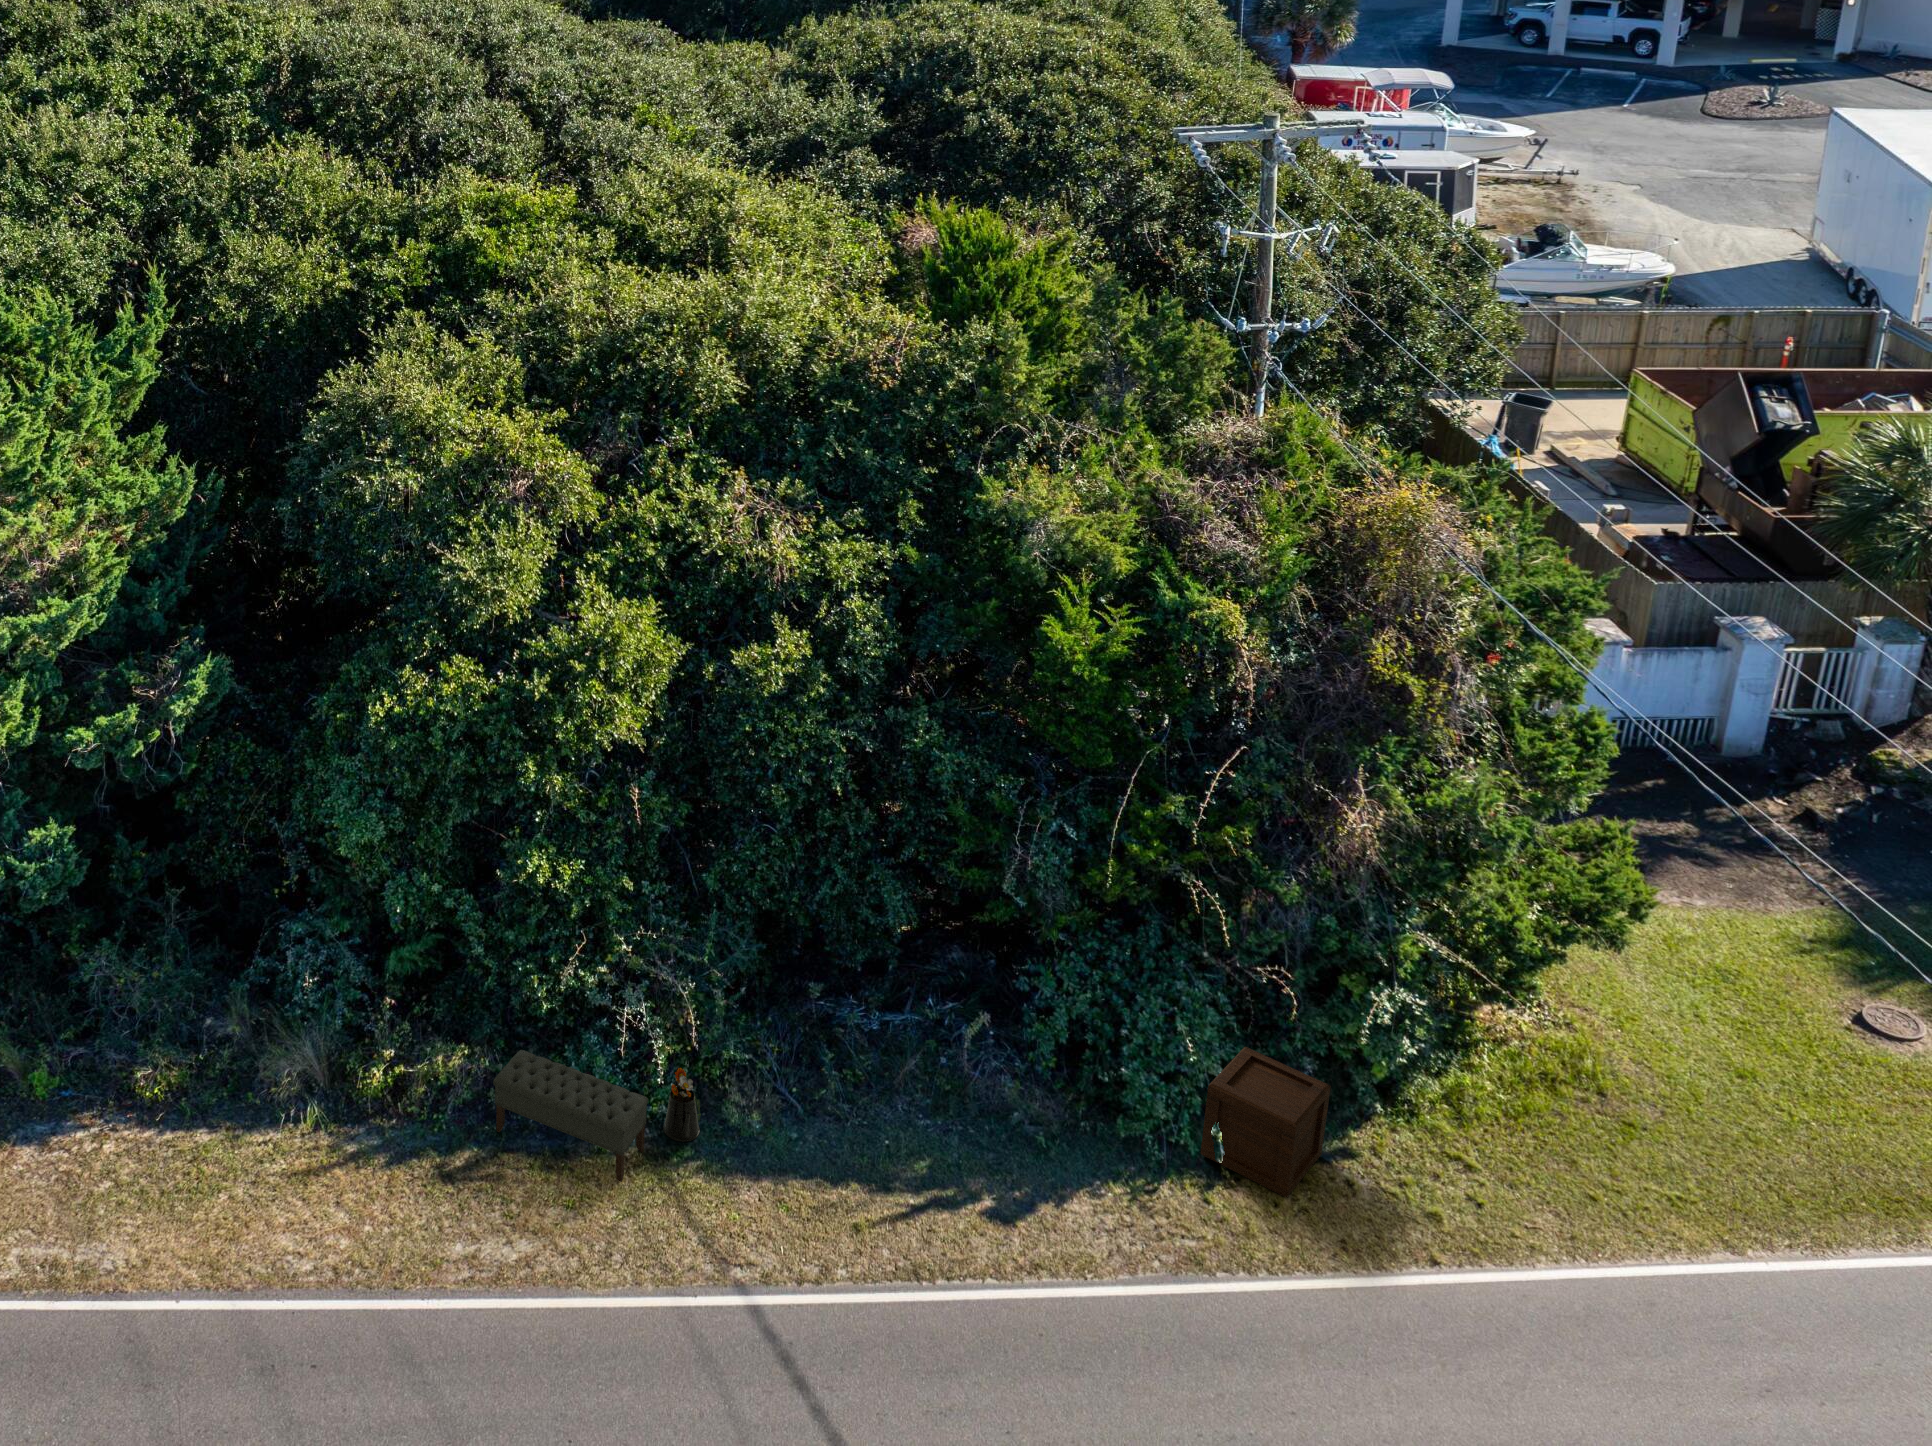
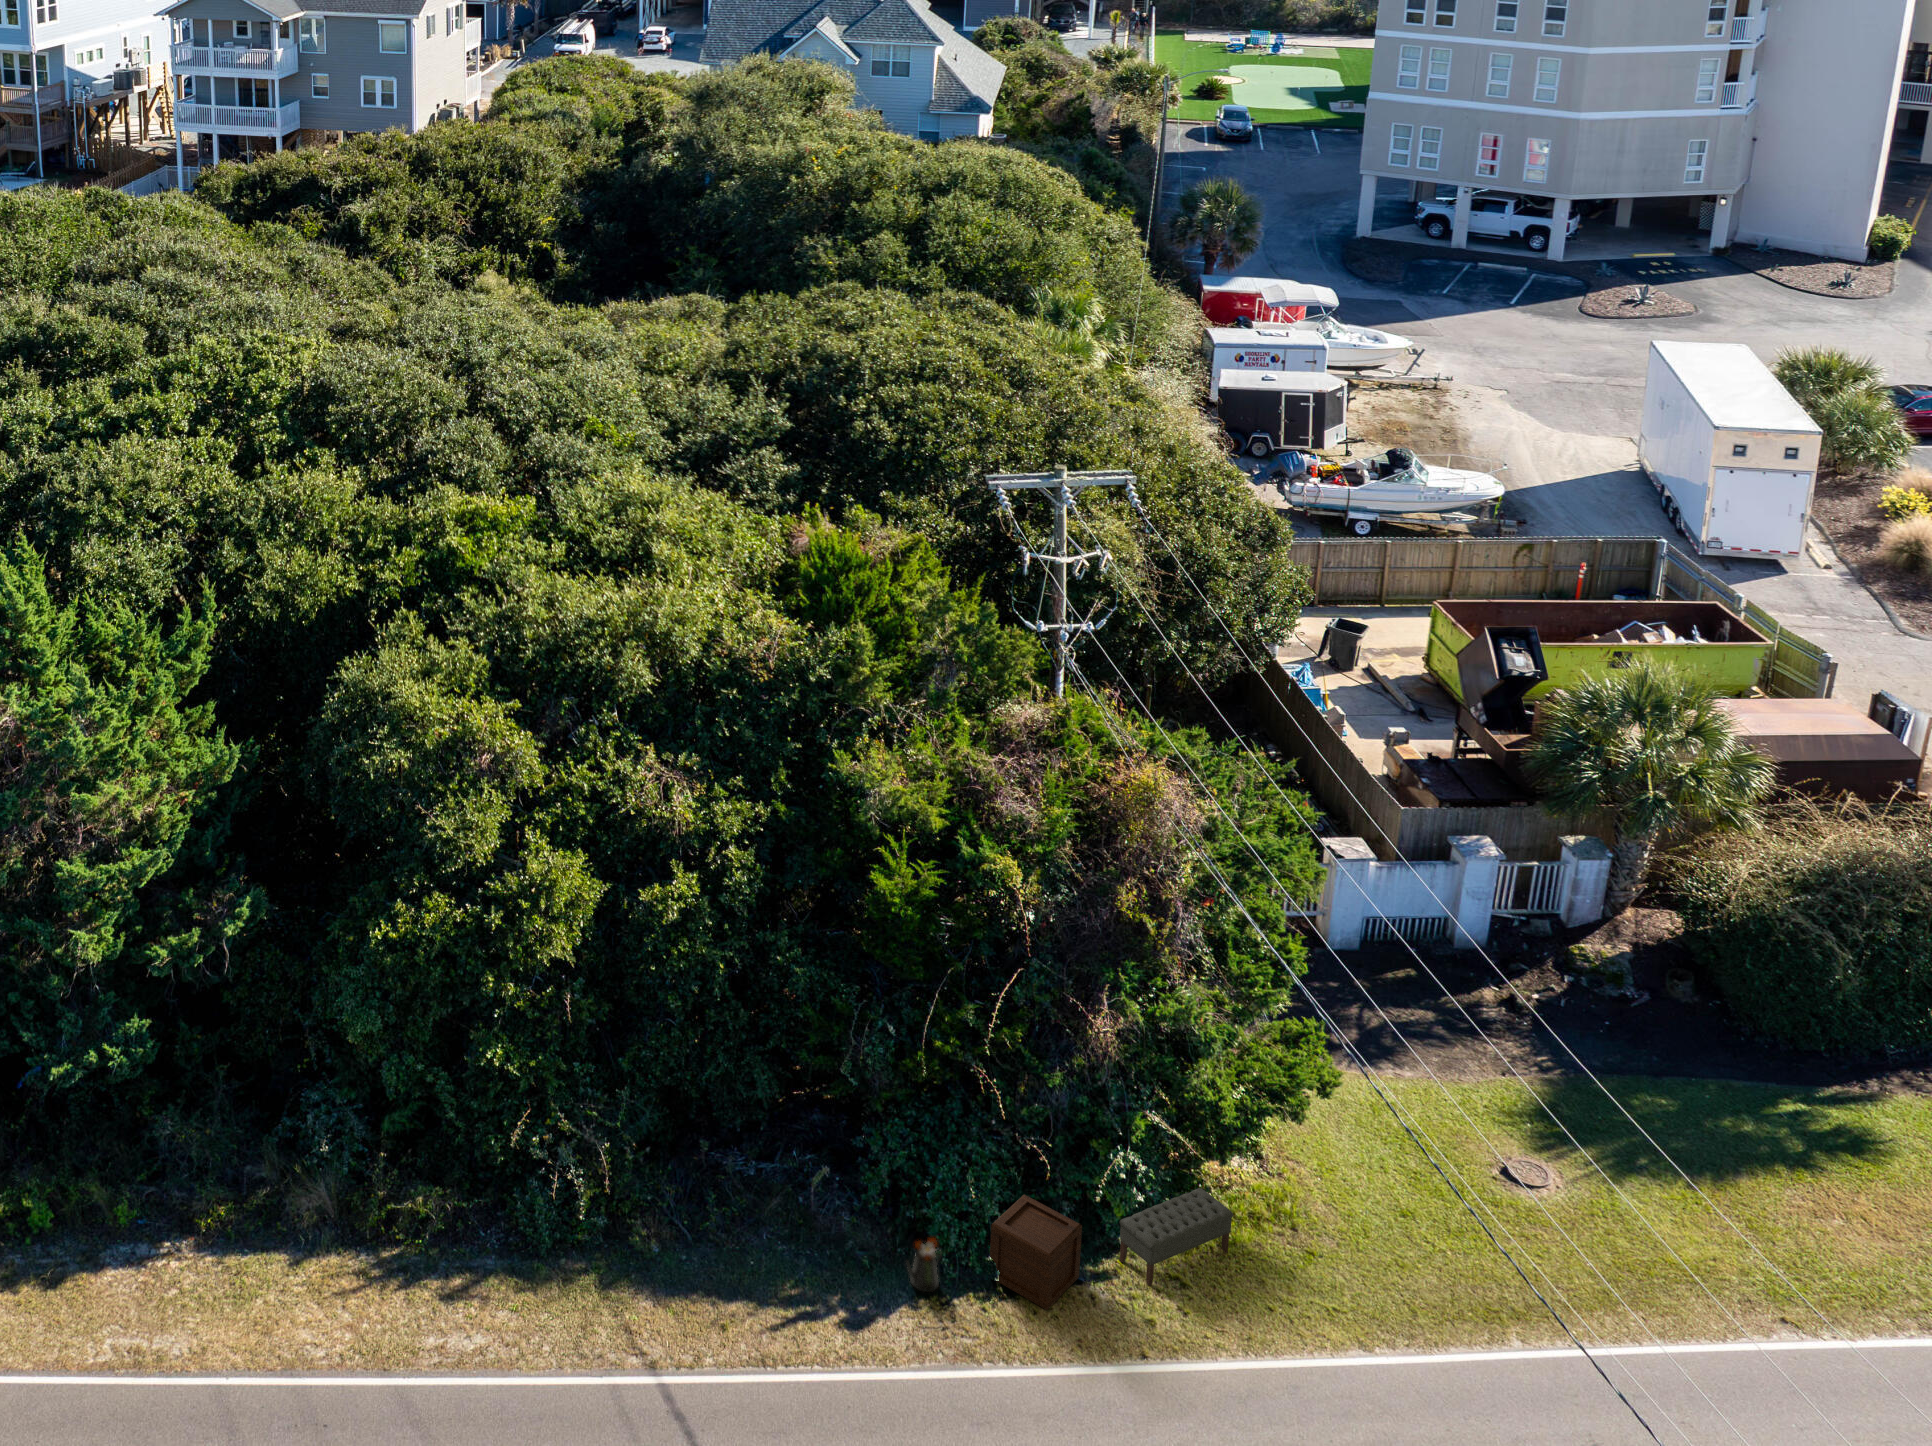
bench: present [493,1050,648,1182] -> present [1119,1188,1233,1286]
watering can: present [663,1068,701,1142] -> present [907,1238,939,1292]

